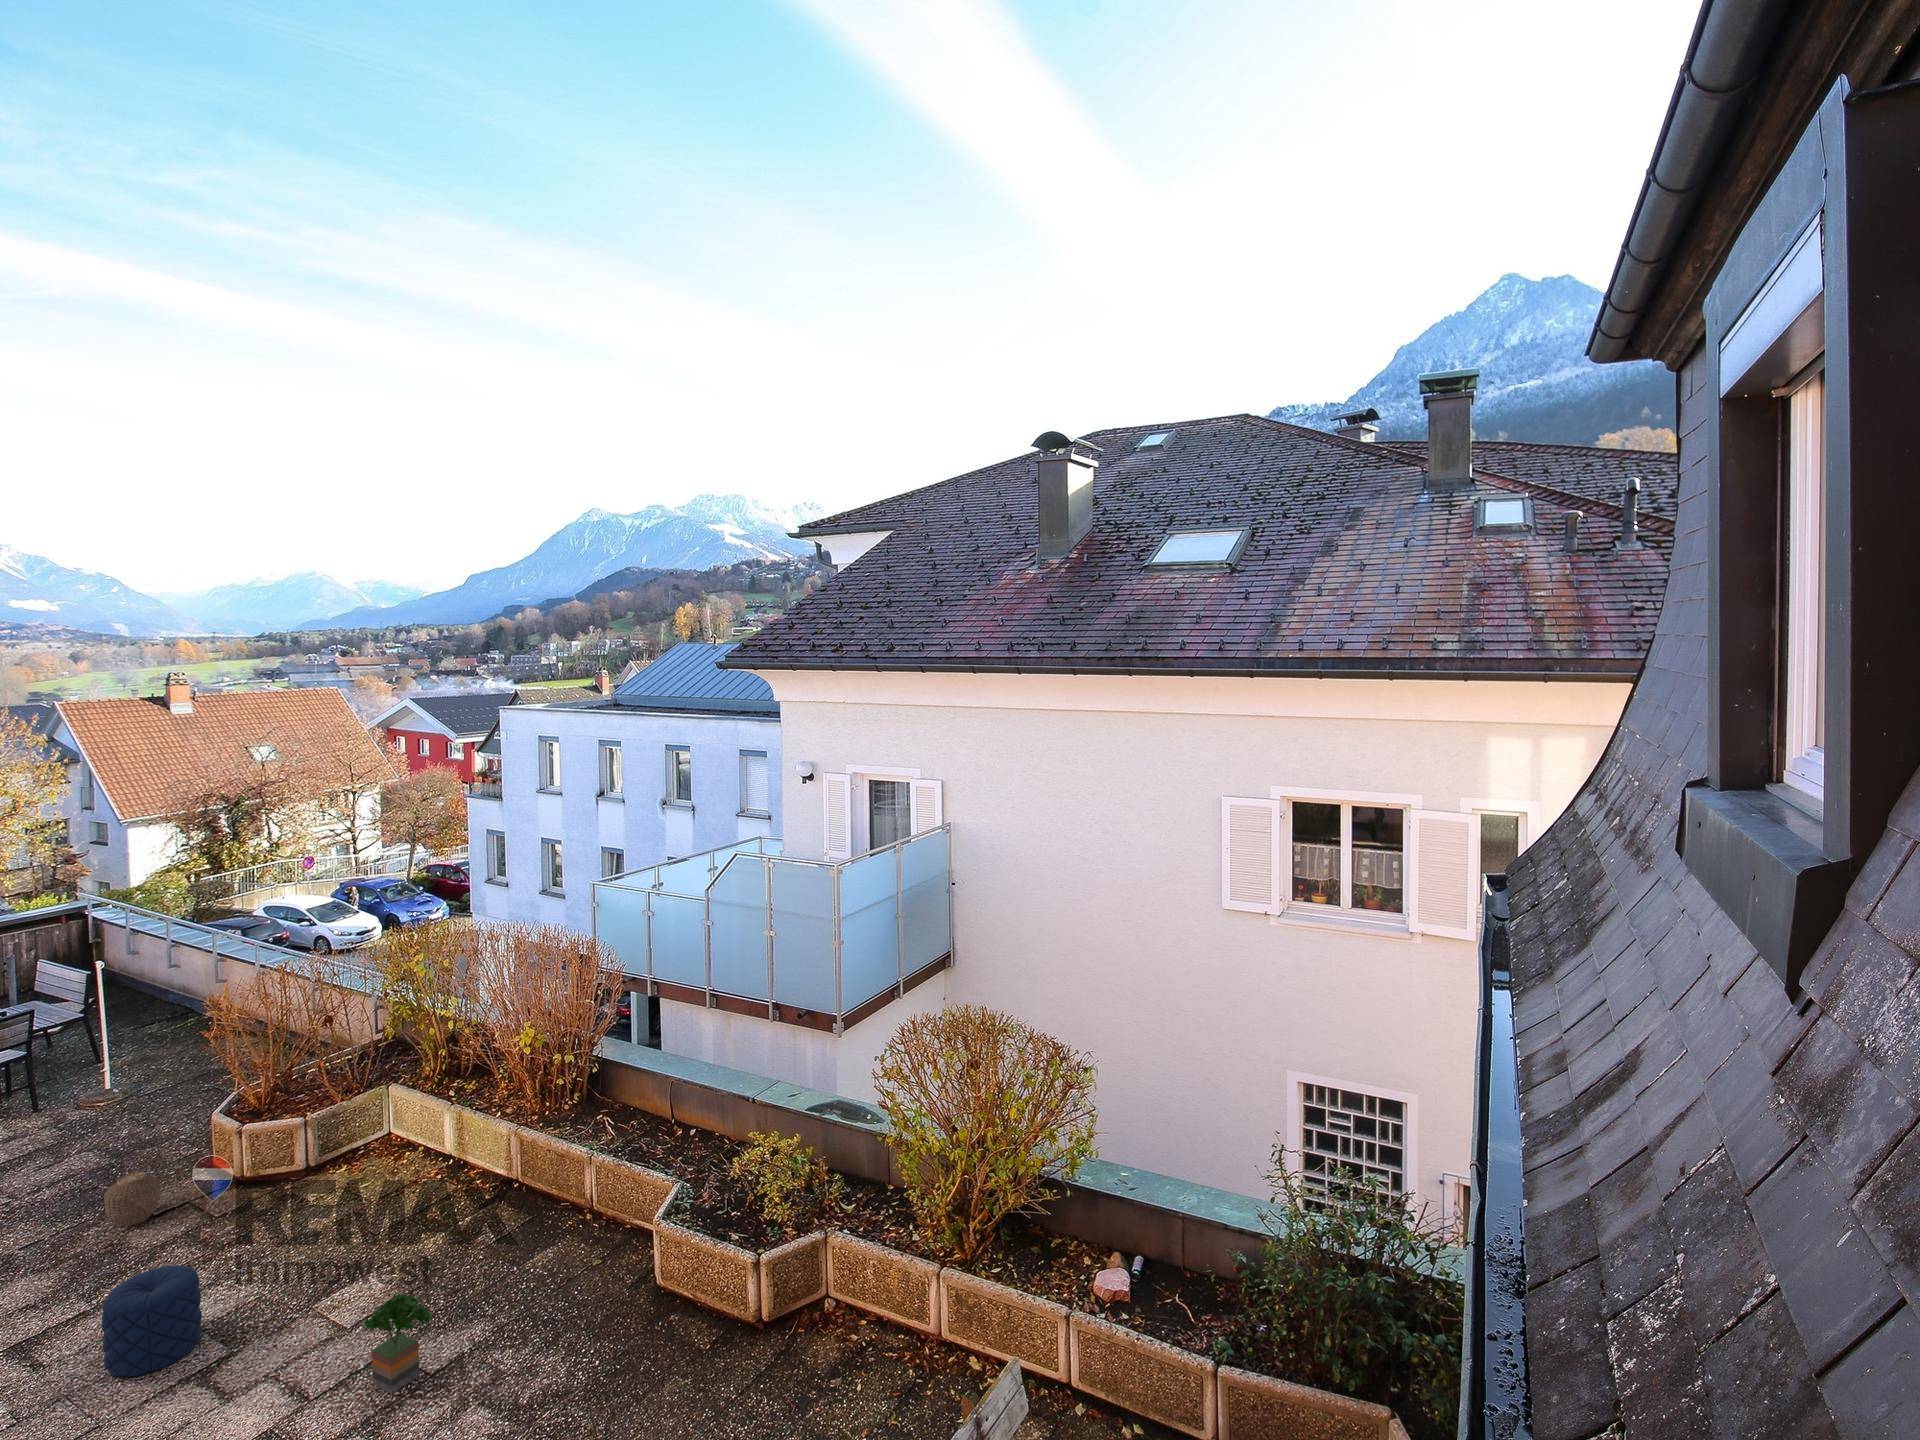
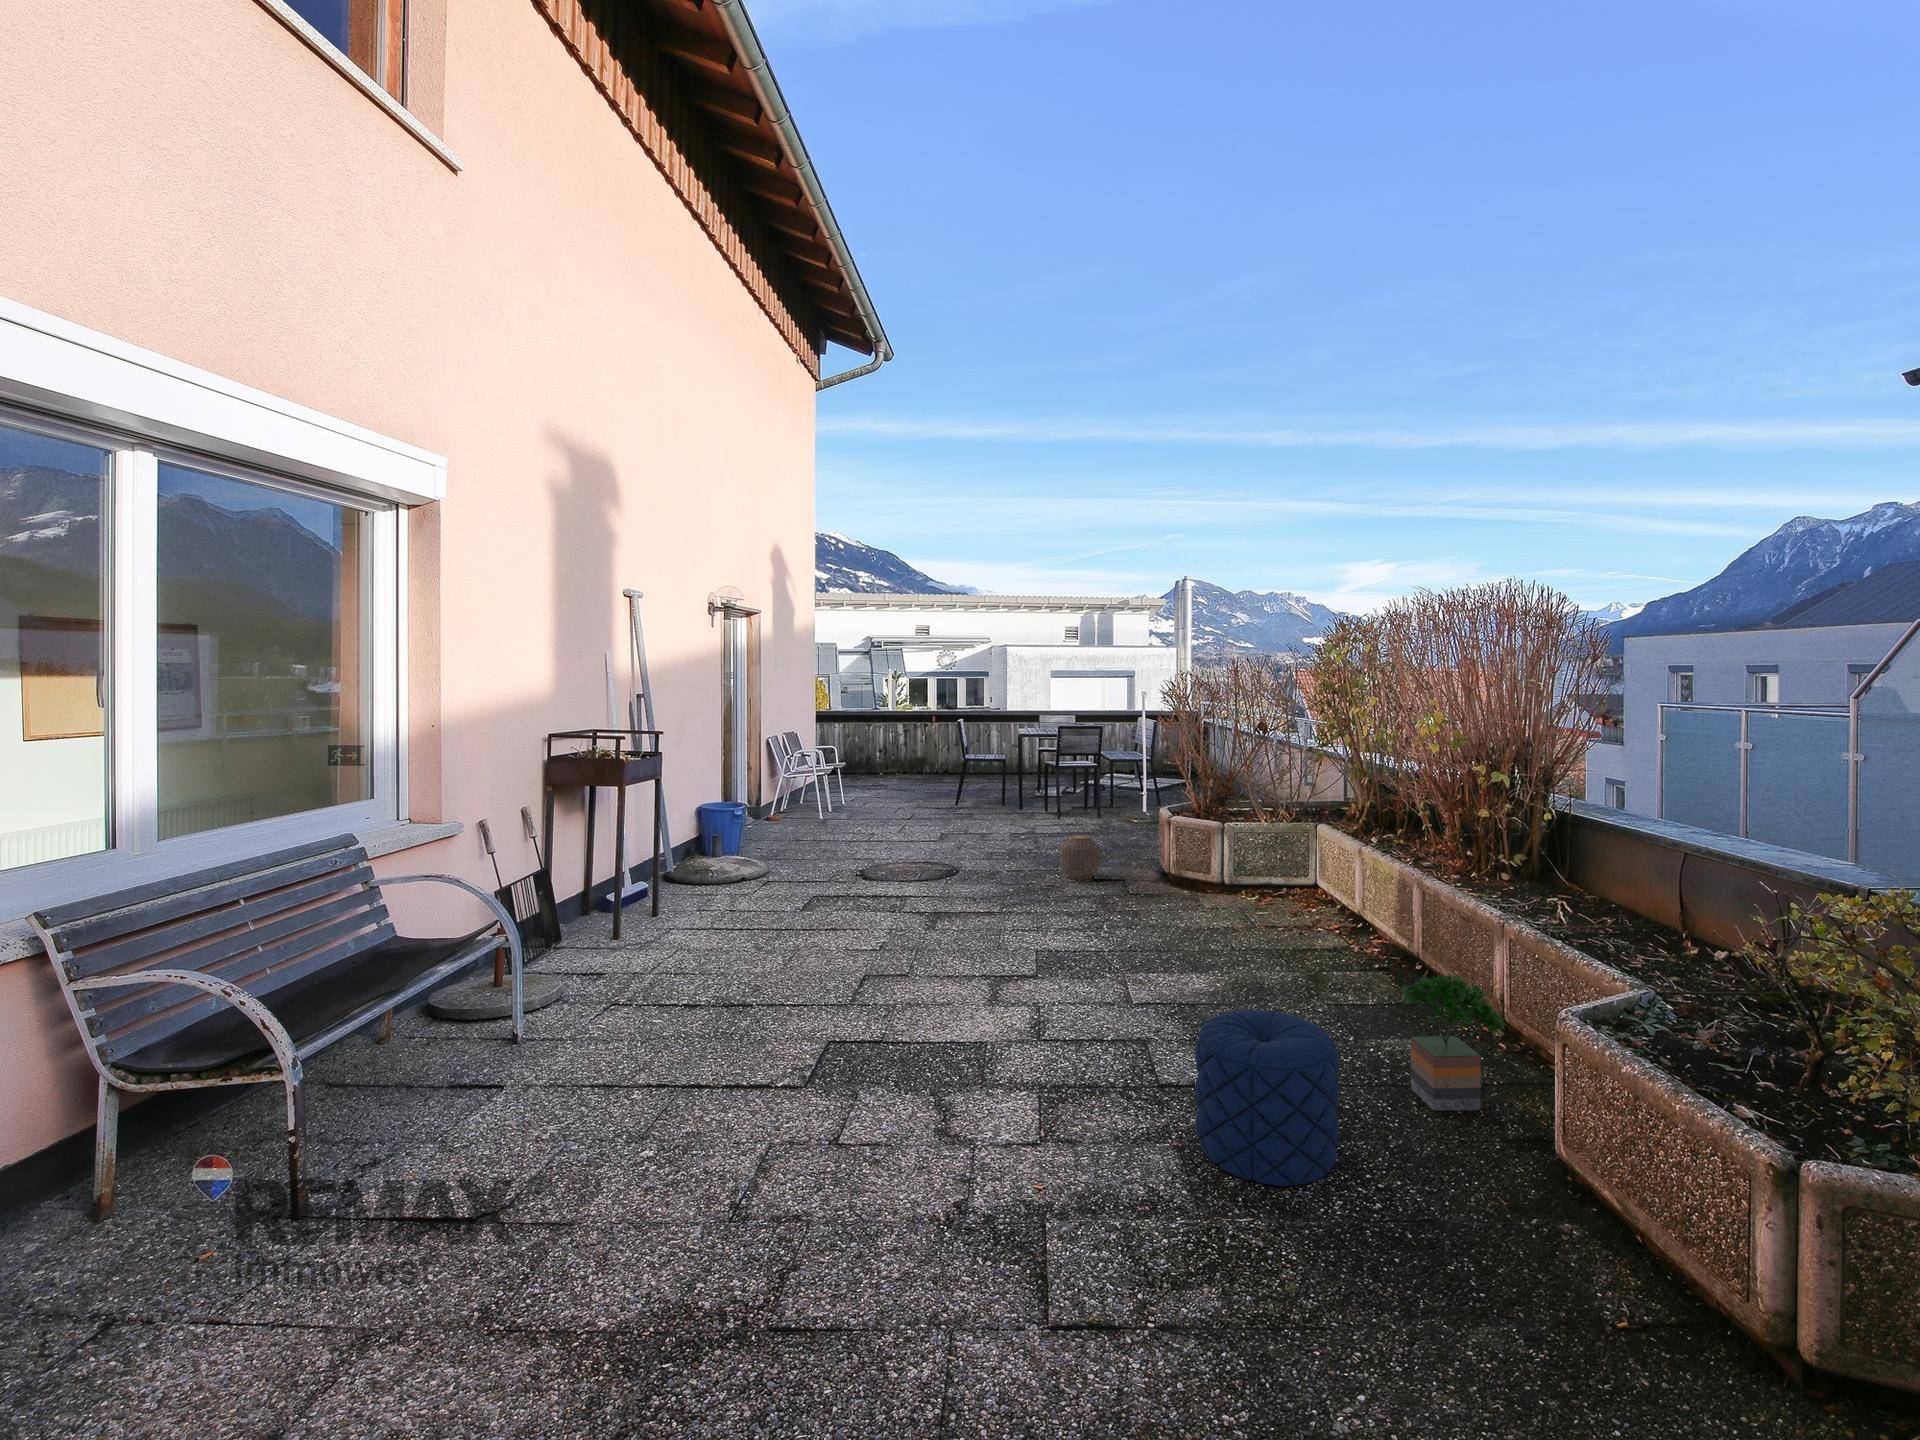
pouf: present [102,1265,202,1377] -> present [1195,1009,1339,1186]
potted tree: present [363,1294,432,1394] -> present [1401,974,1505,1111]

